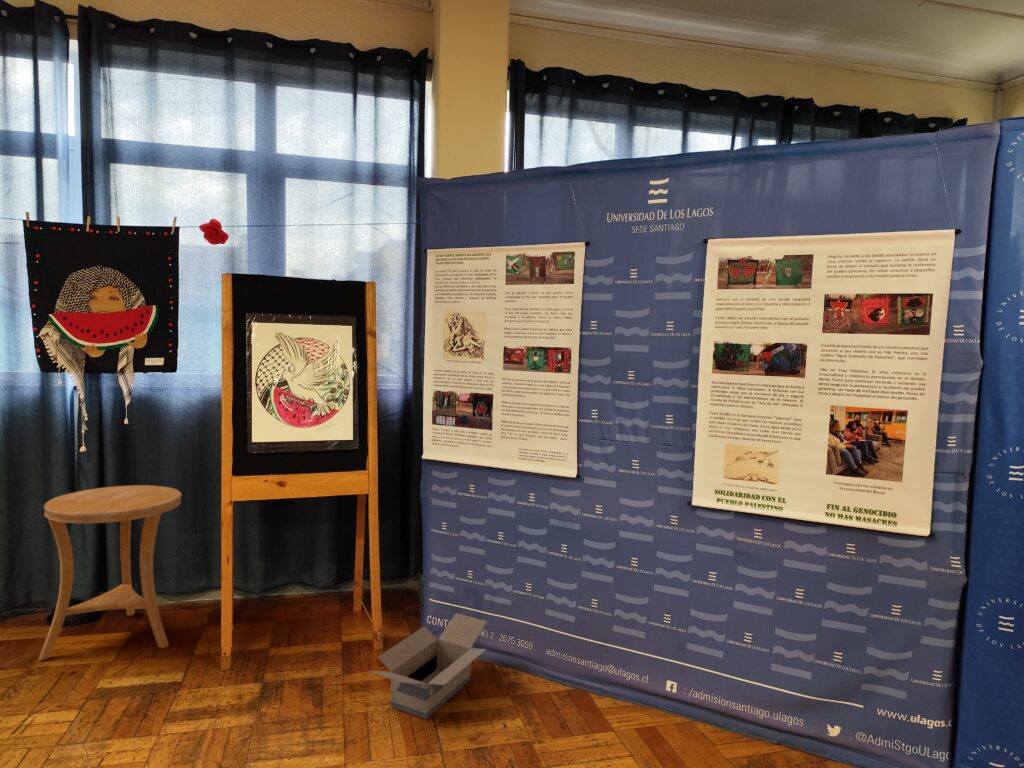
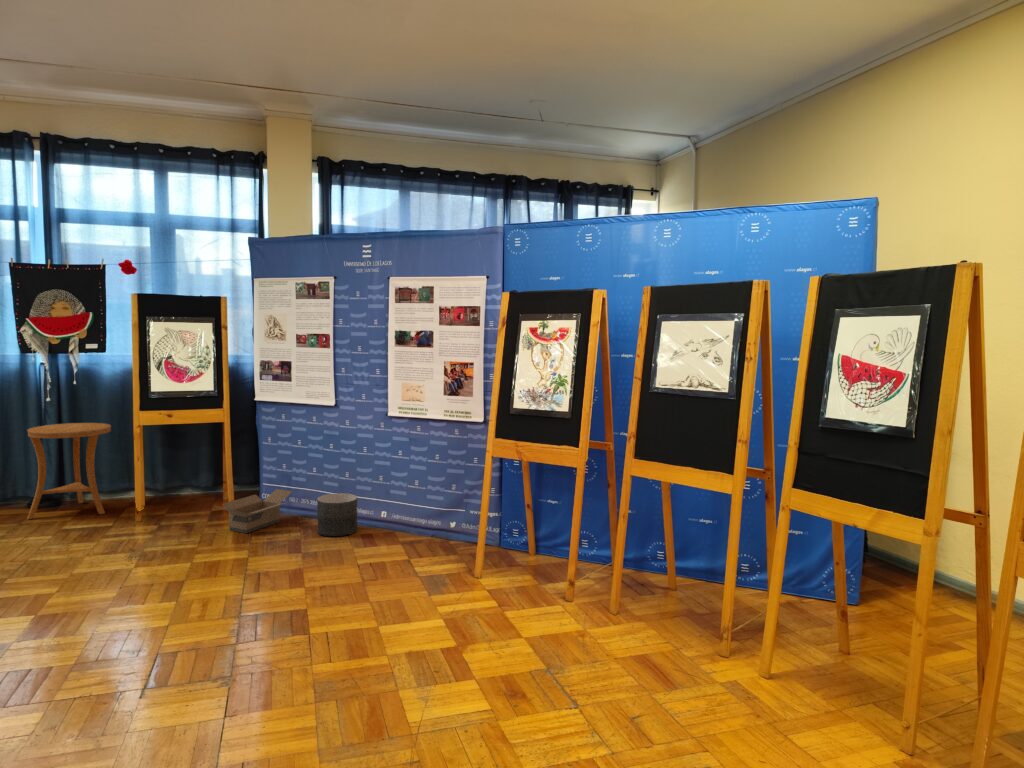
planter: none [554,639,629,738] -> present [317,493,357,537]

